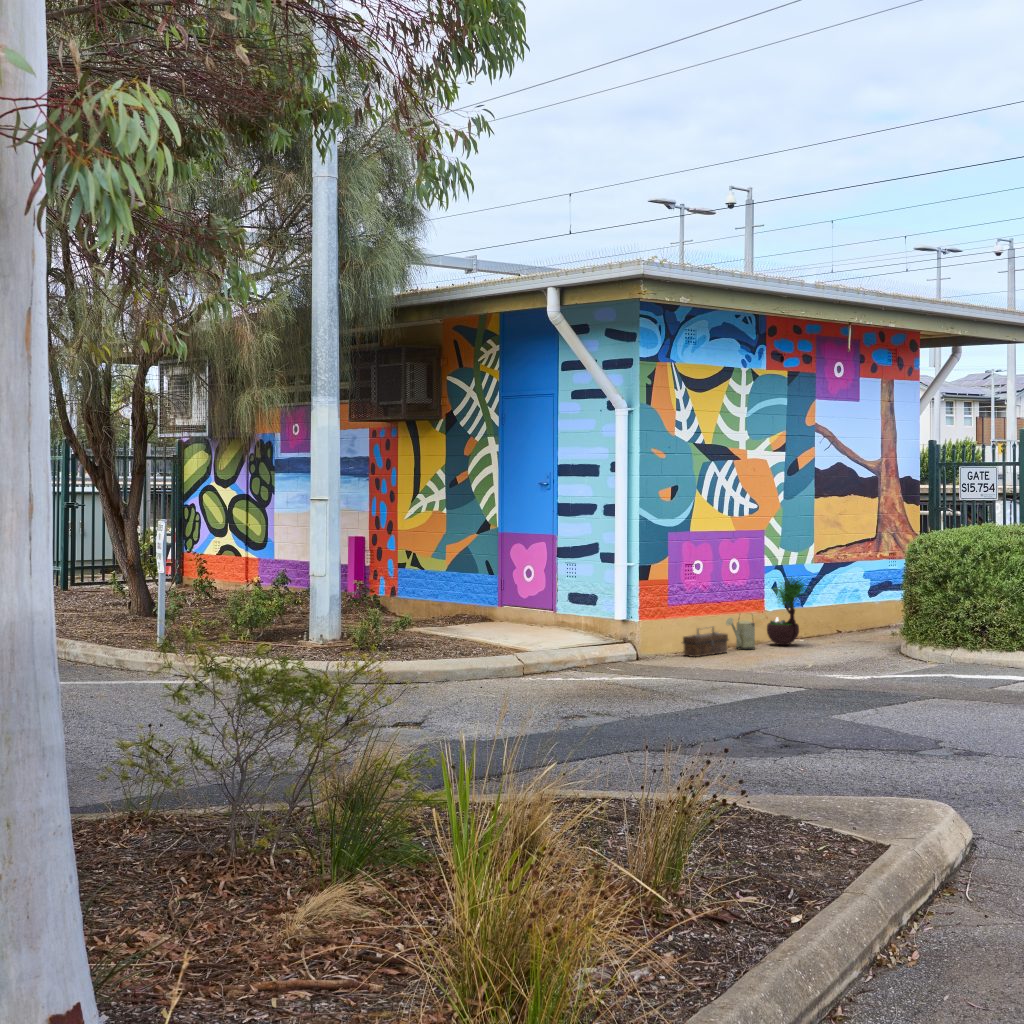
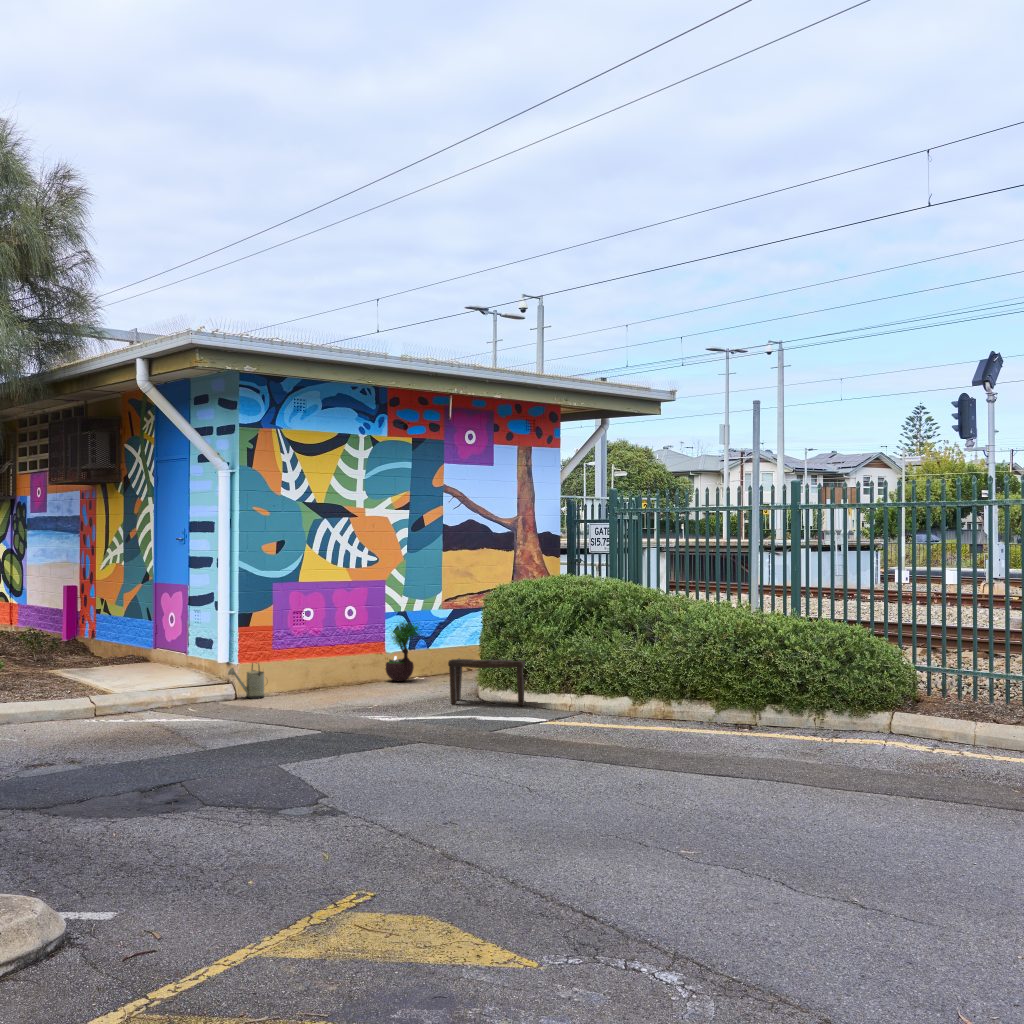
watering can: present [726,618,755,650] -> present [228,664,264,699]
bench: none [889,618,981,670] -> present [448,658,525,706]
toolbox: present [683,628,728,657] -> none [284,666,334,694]

